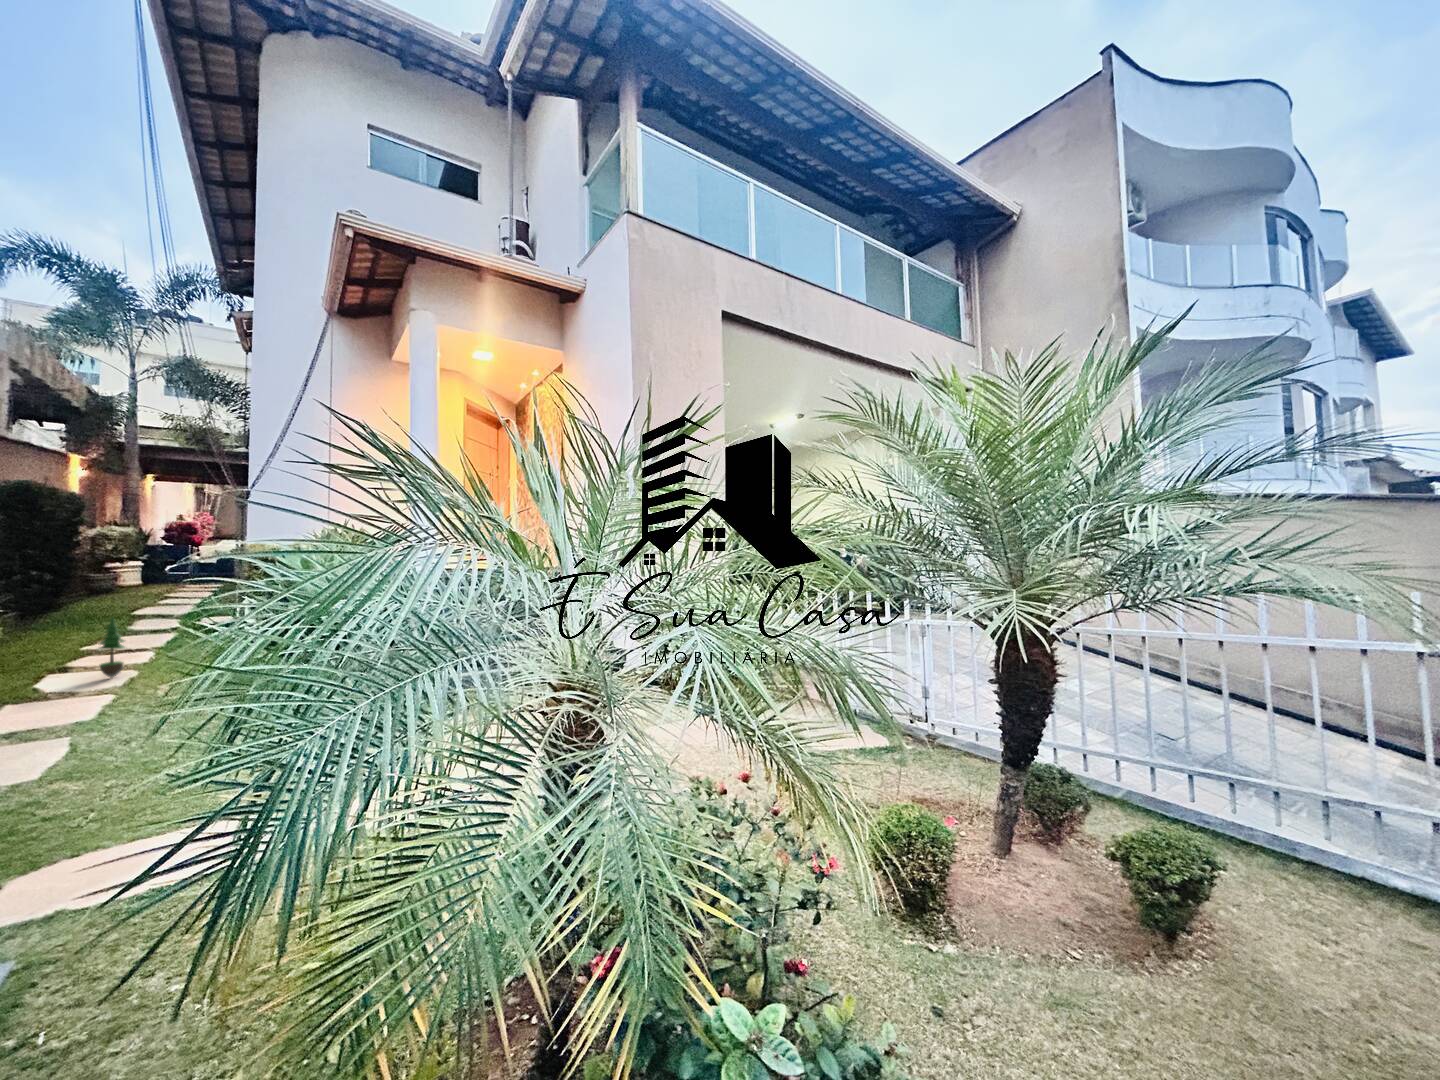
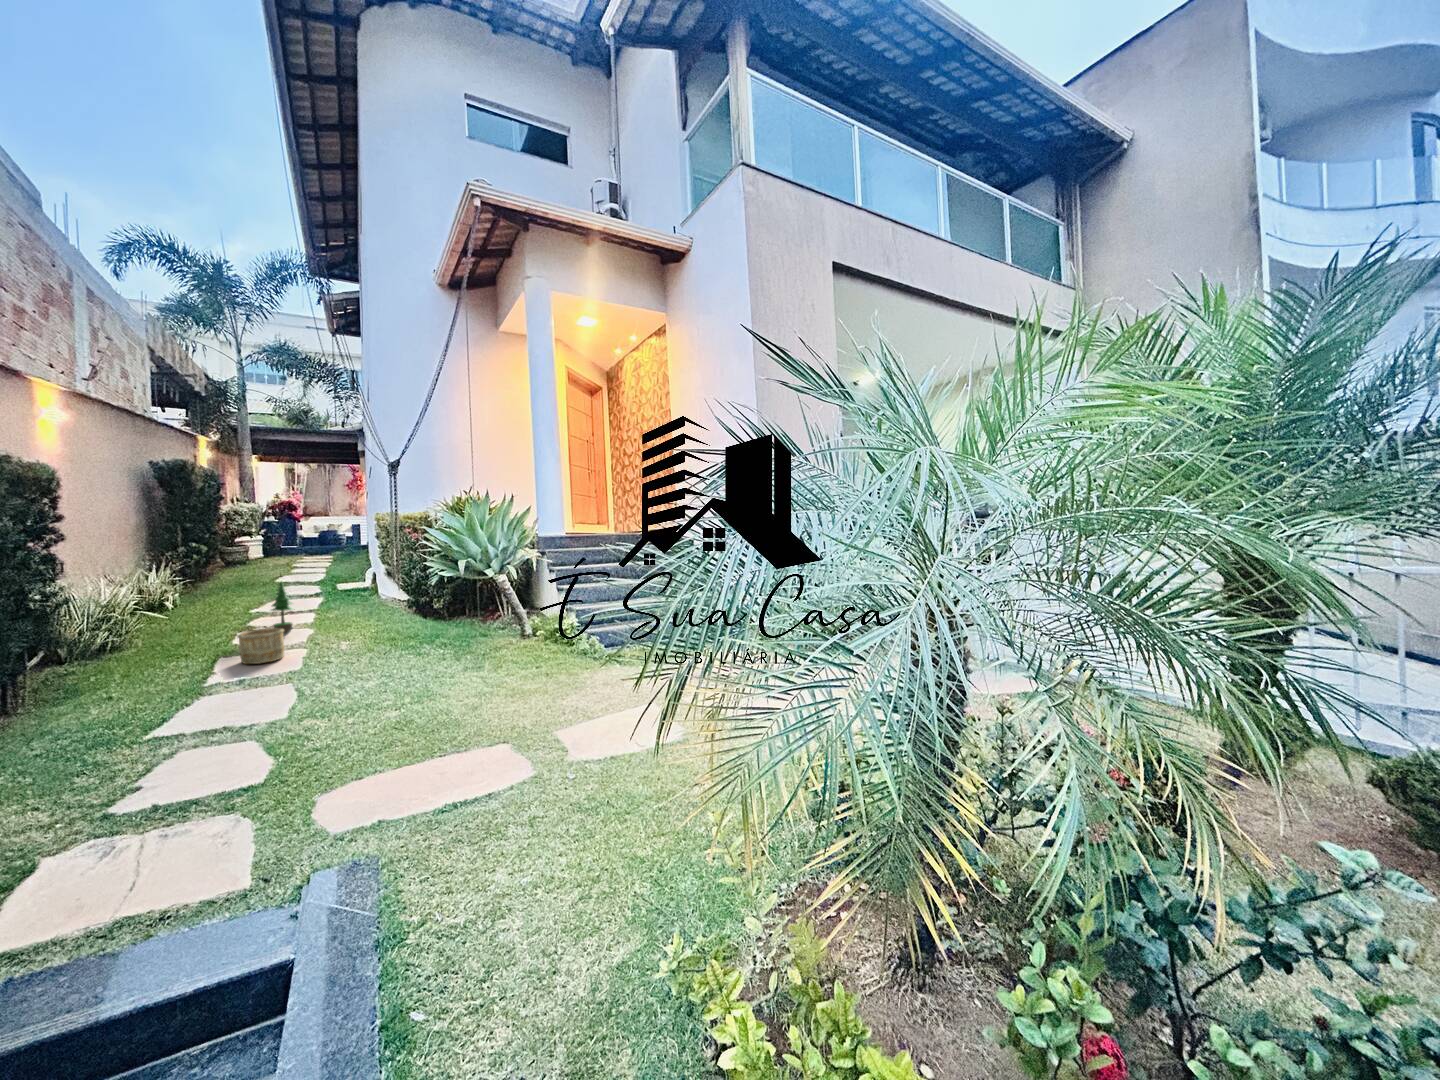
wooden bucket: none [40,670,101,711] -> present [237,628,284,664]

